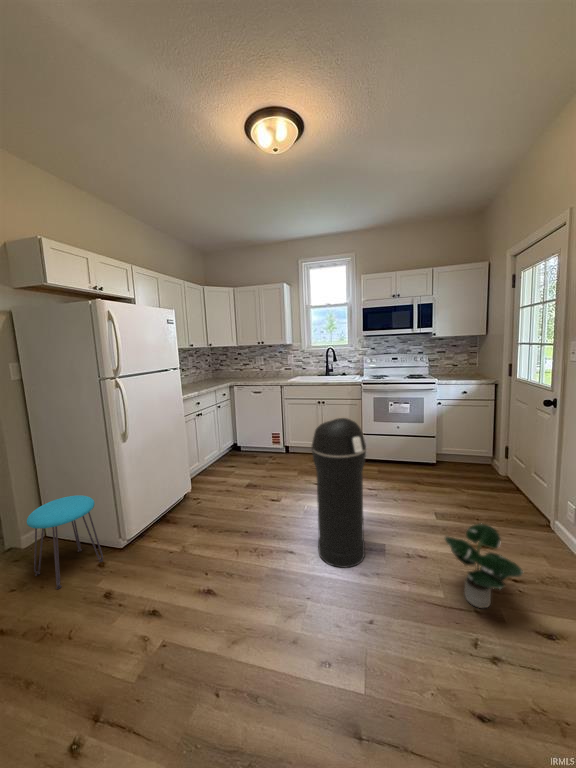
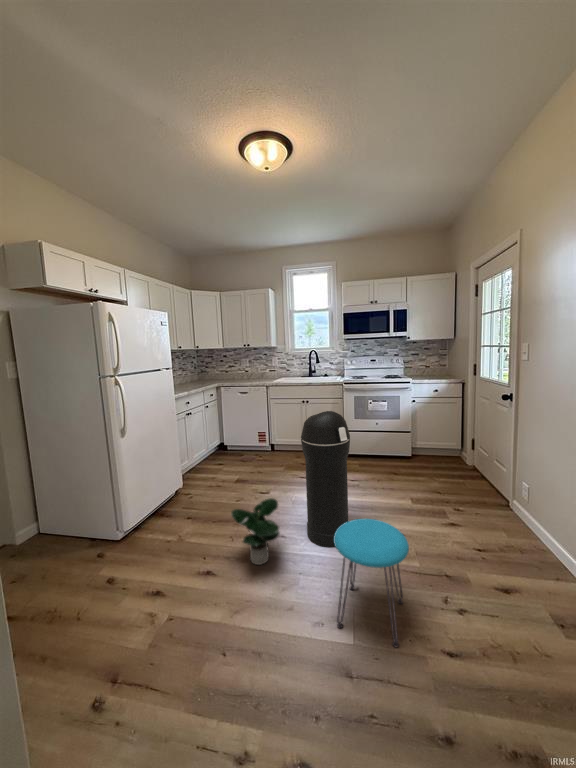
stool: present [27,495,103,589] -> present [334,519,409,647]
potted plant: present [445,524,523,608] -> present [231,498,279,565]

